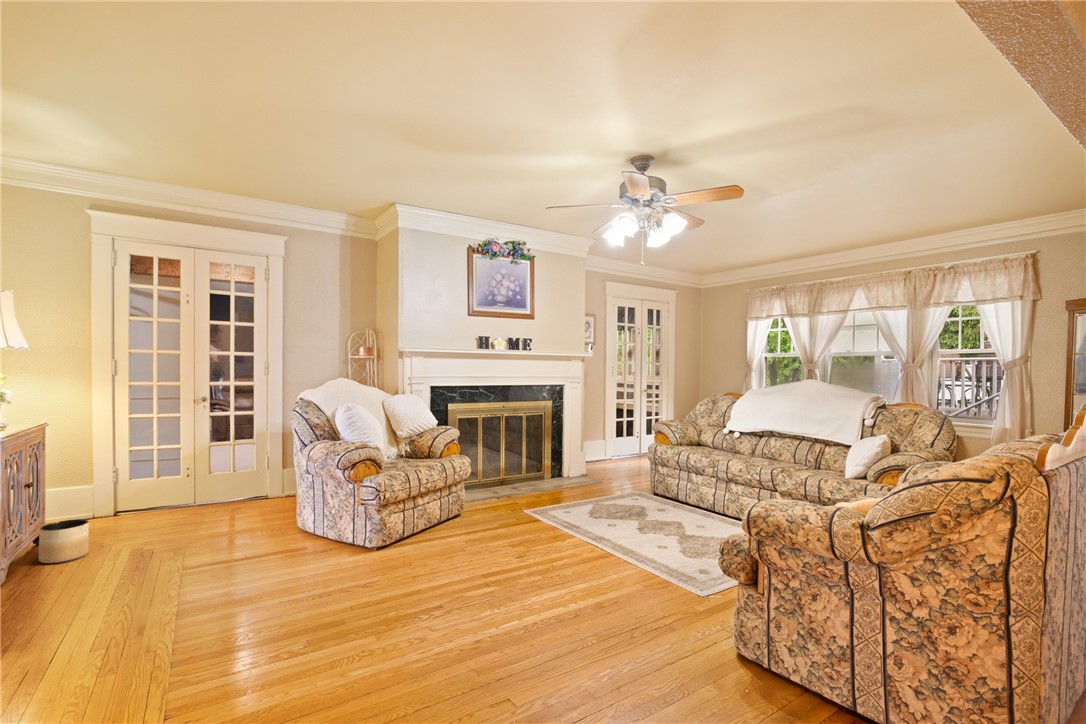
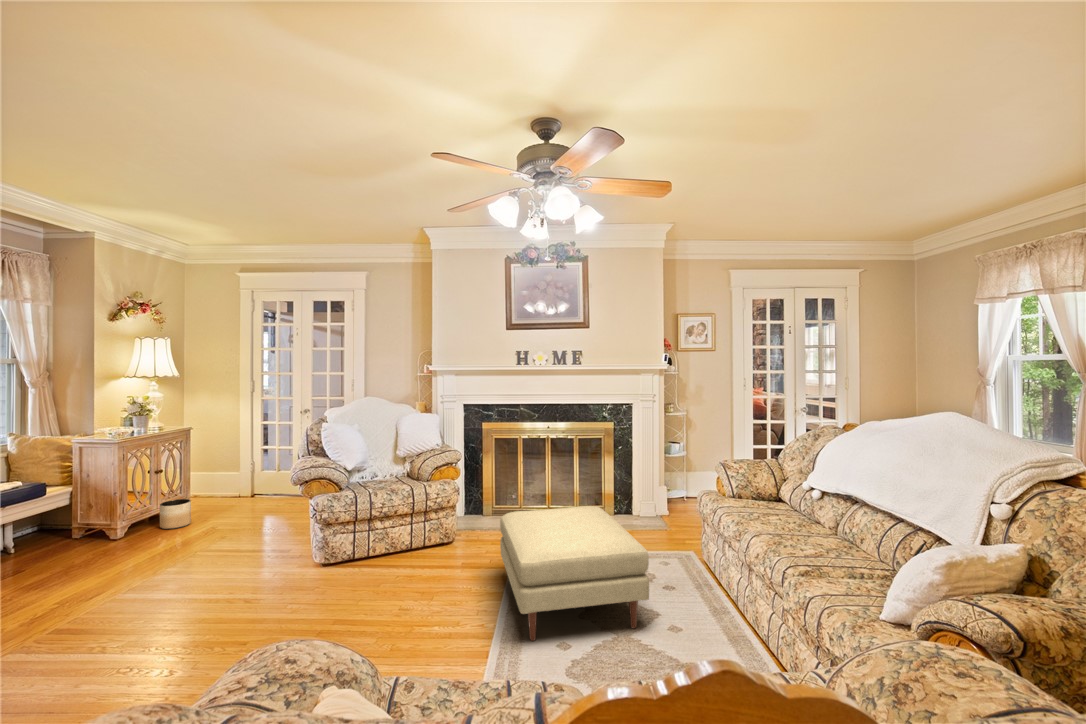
ottoman: none [557,458,699,552] -> present [500,506,649,641]

